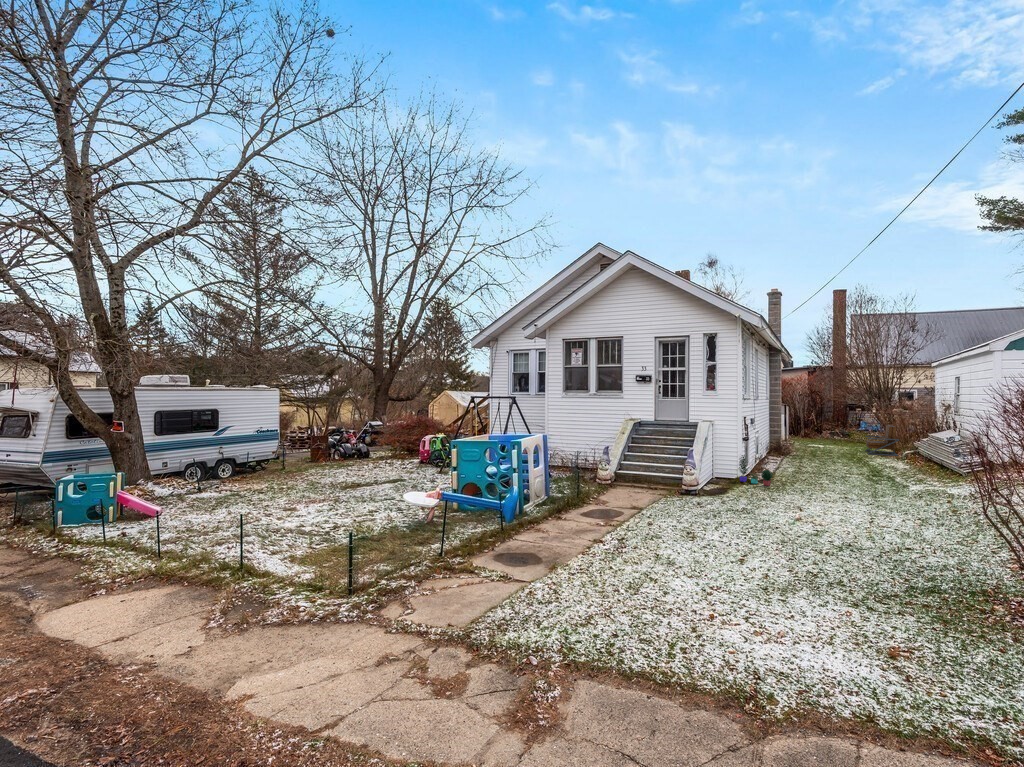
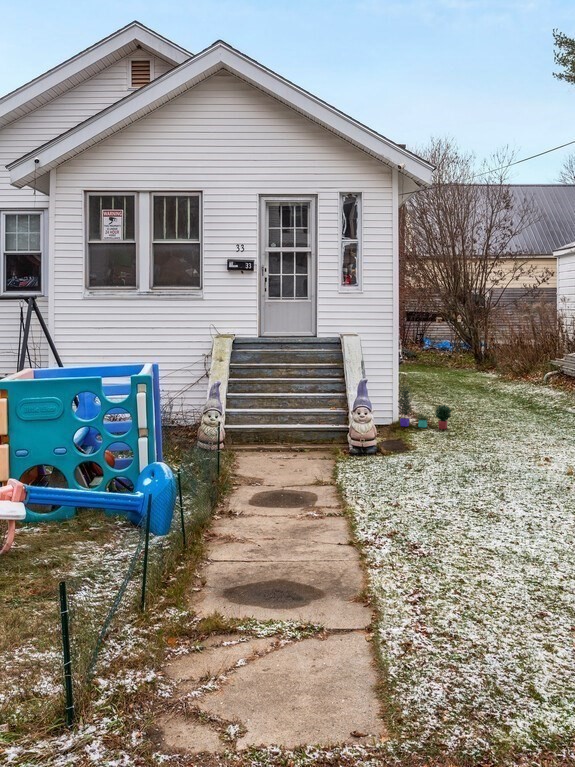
lounge chair: present [865,425,899,456] -> none [466,342,511,381]

